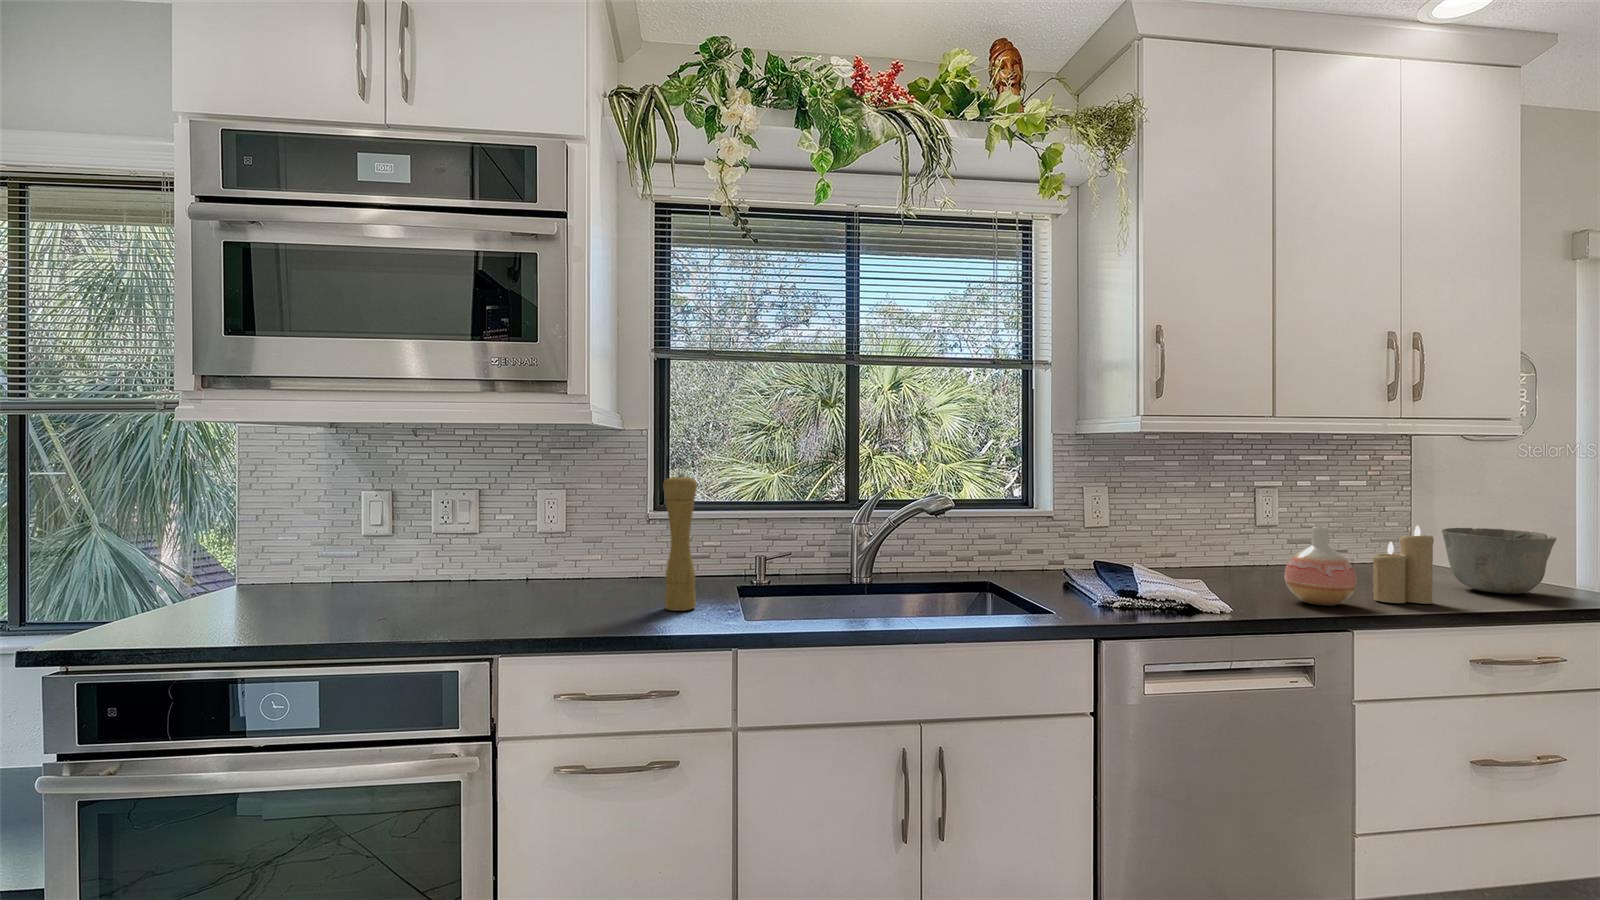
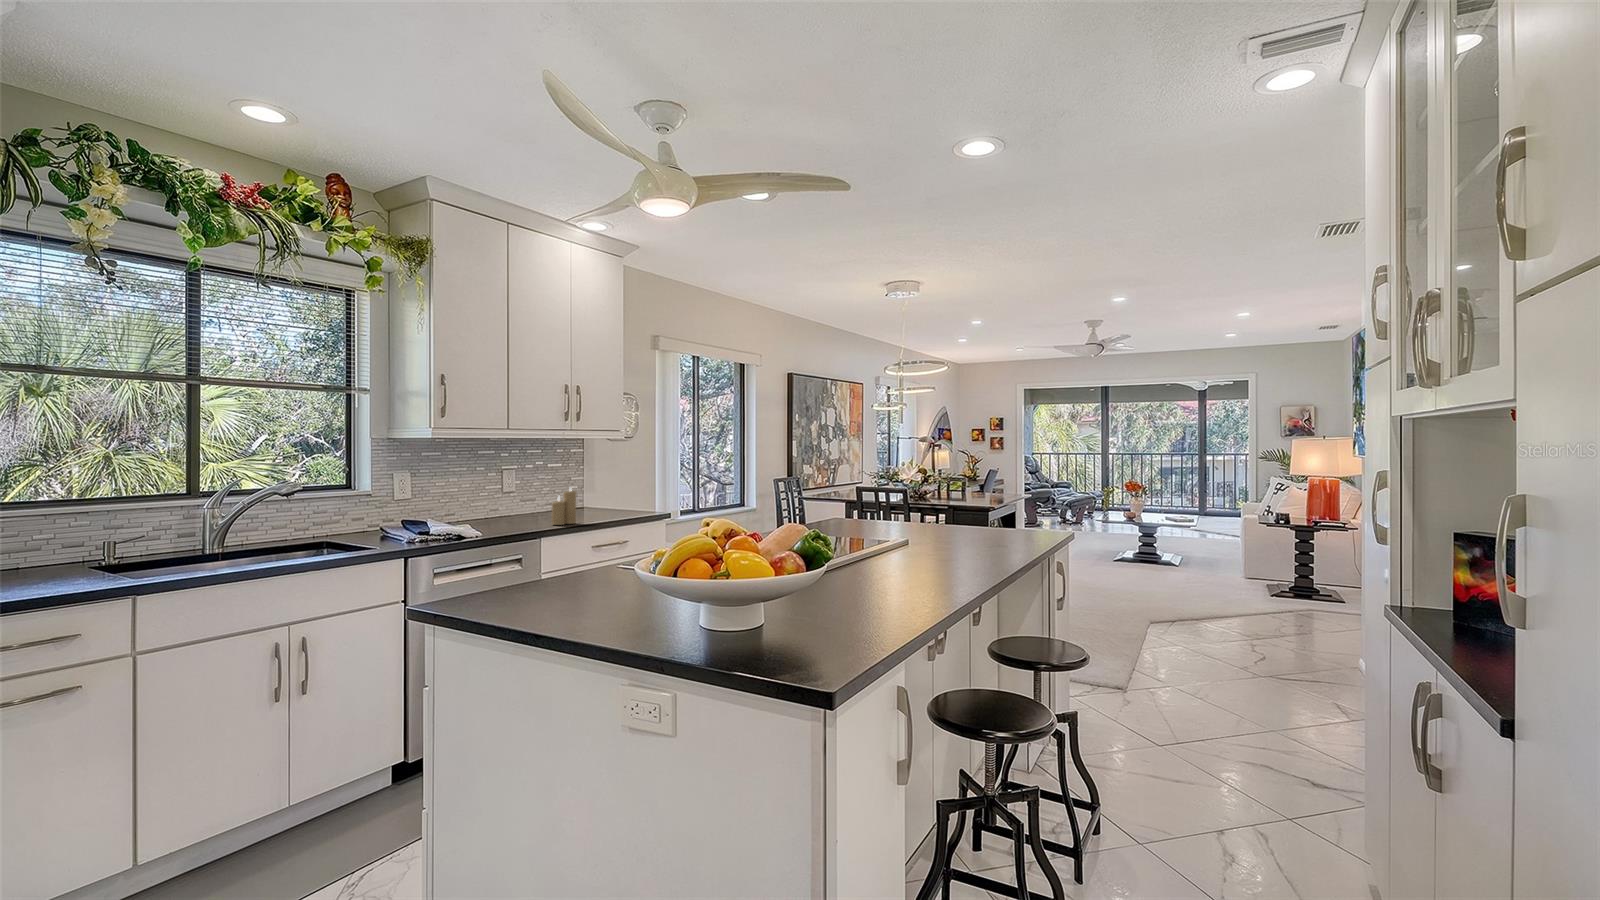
pepper mill: present [663,475,697,611] -> none [33,475,72,584]
vase: present [1284,527,1357,606] -> none [510,490,542,529]
ceramic bowl: present [1442,528,1556,594] -> none [586,486,627,517]

